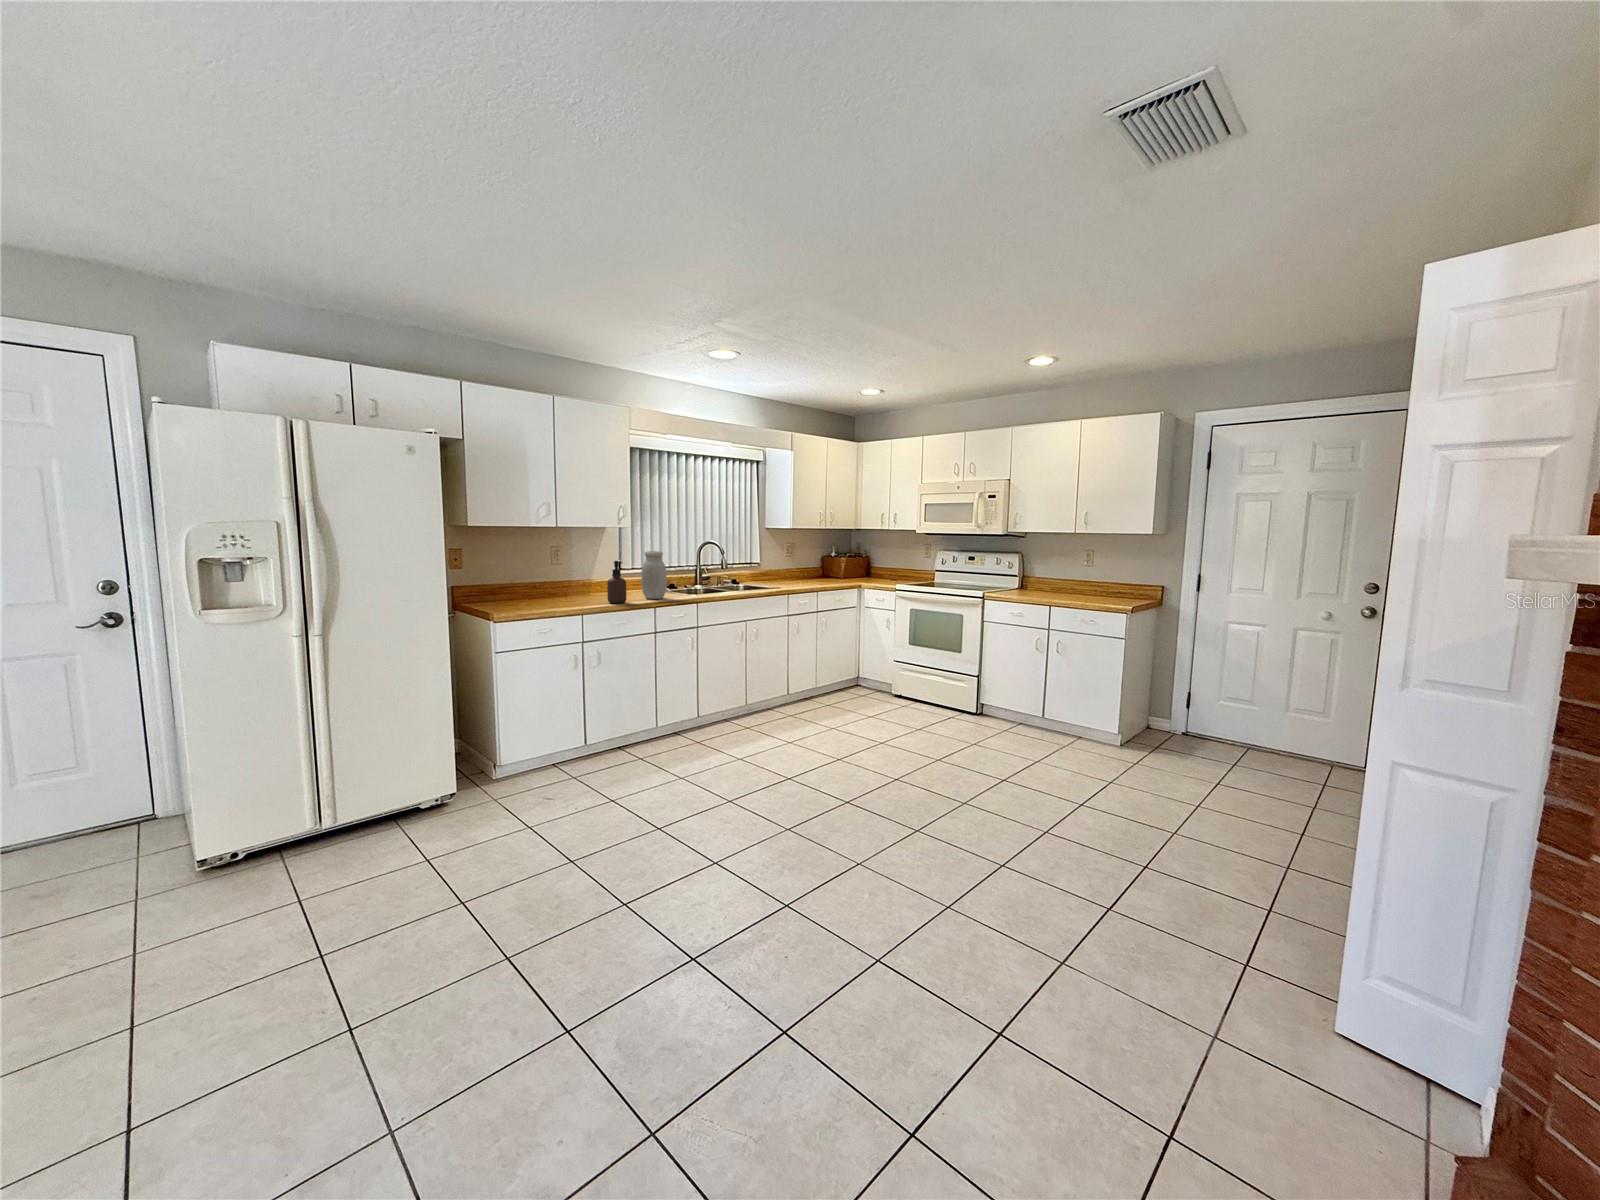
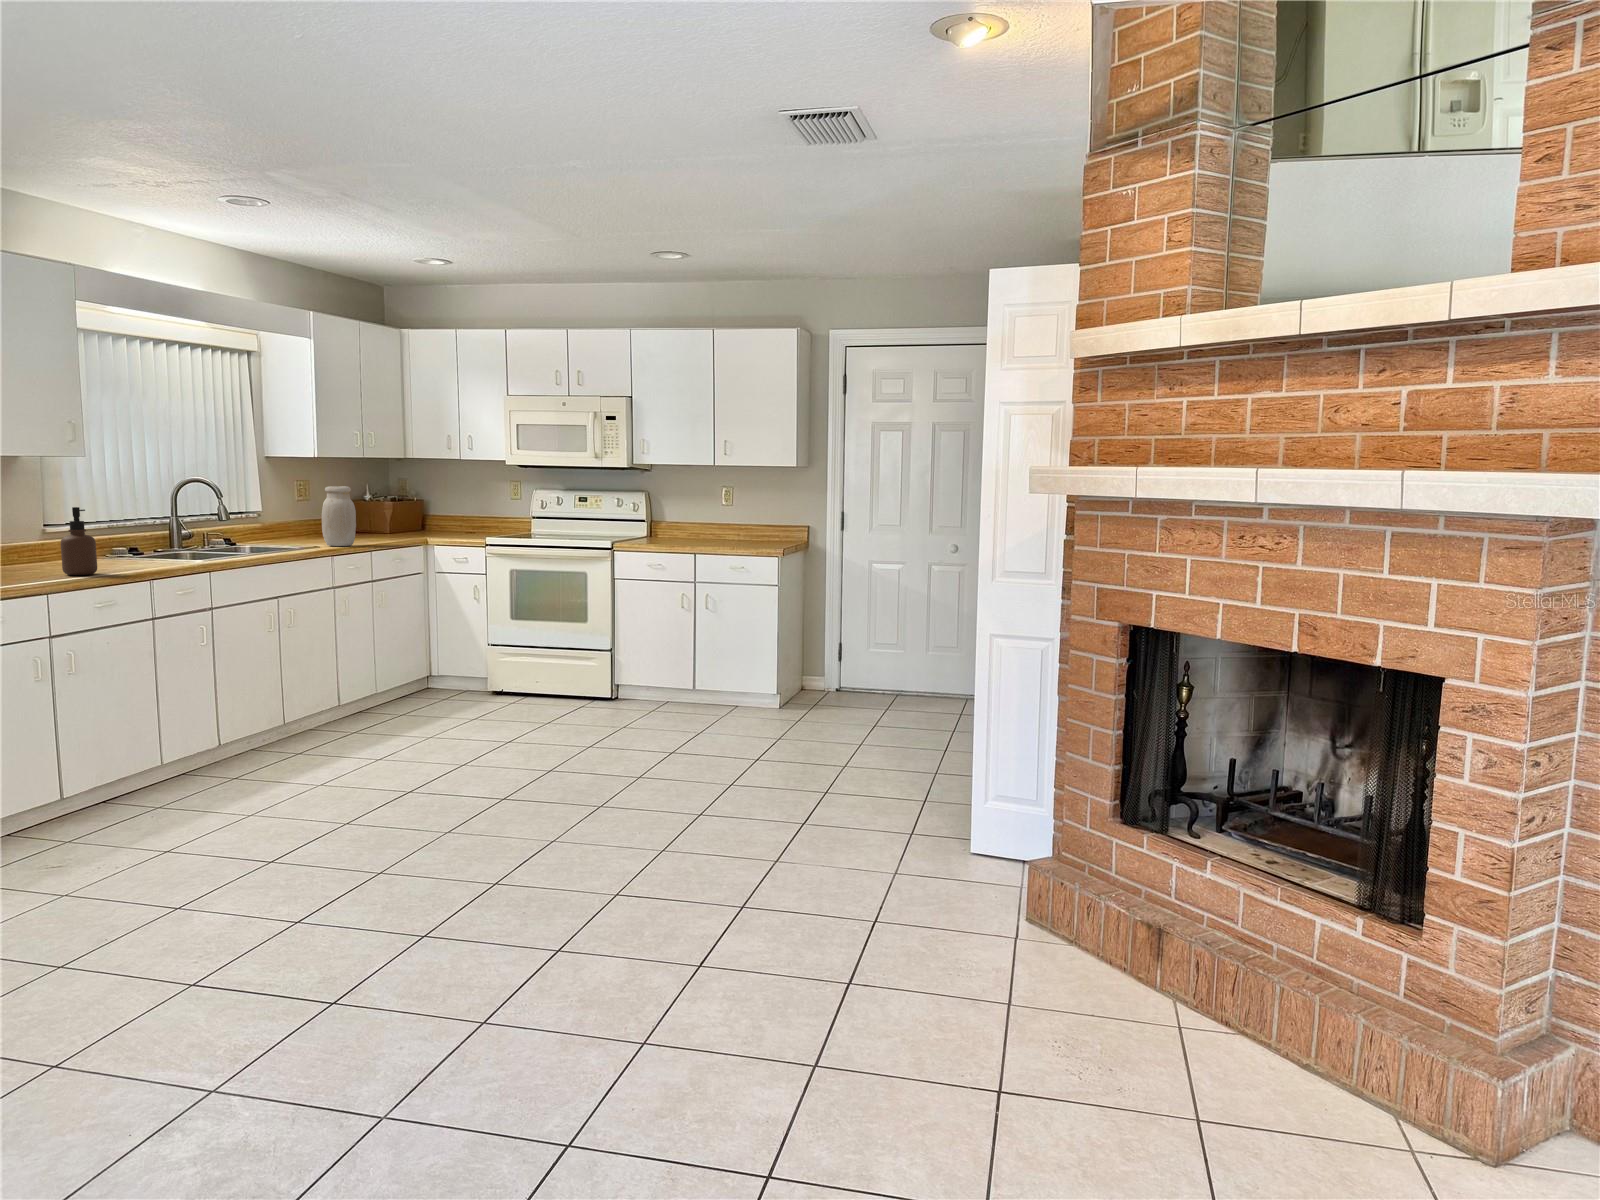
jar: present [641,551,667,599] -> present [322,486,356,546]

